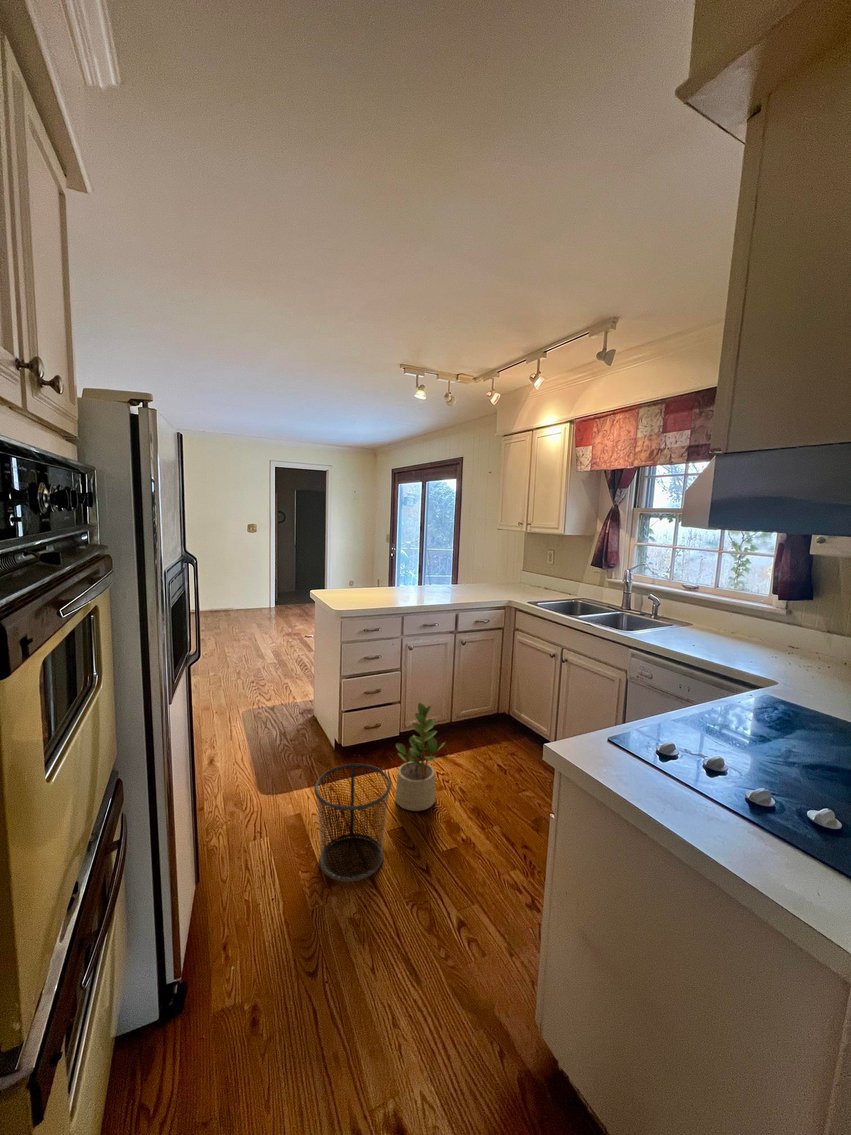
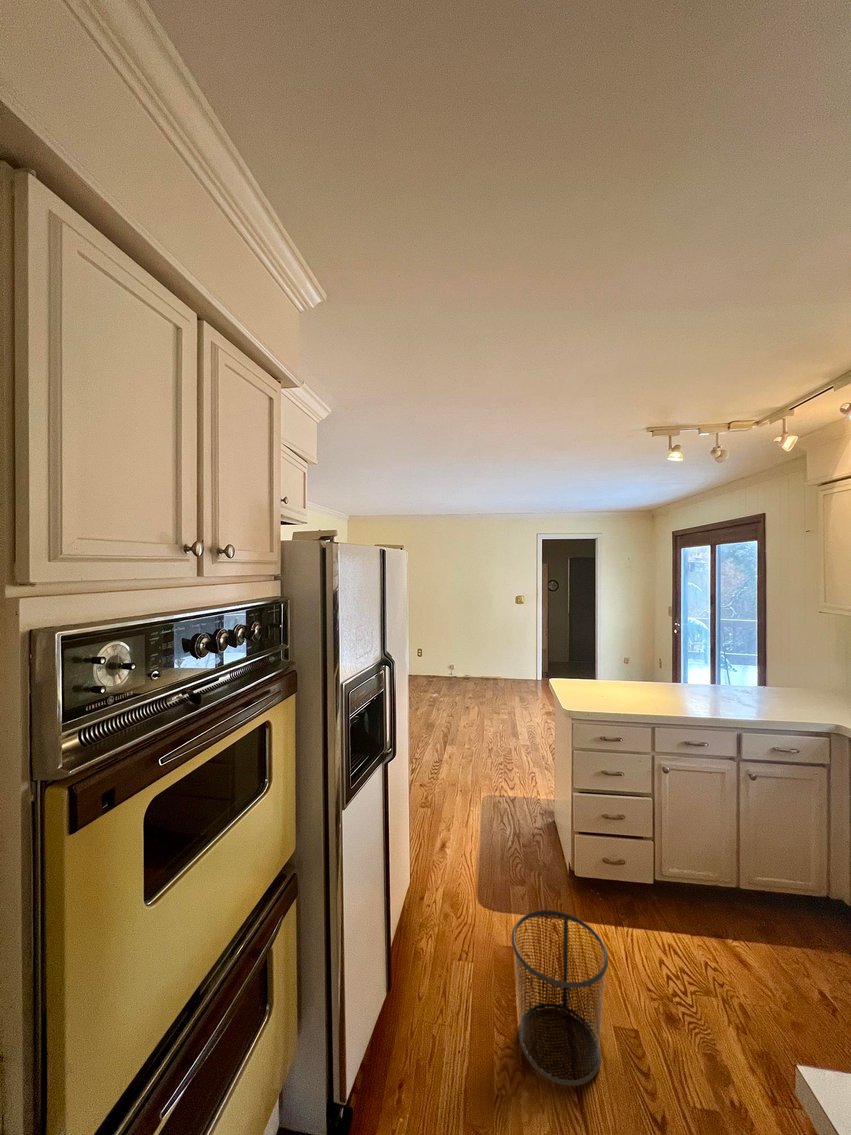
potted plant: present [395,703,445,811] -> none [633,855,705,1017]

